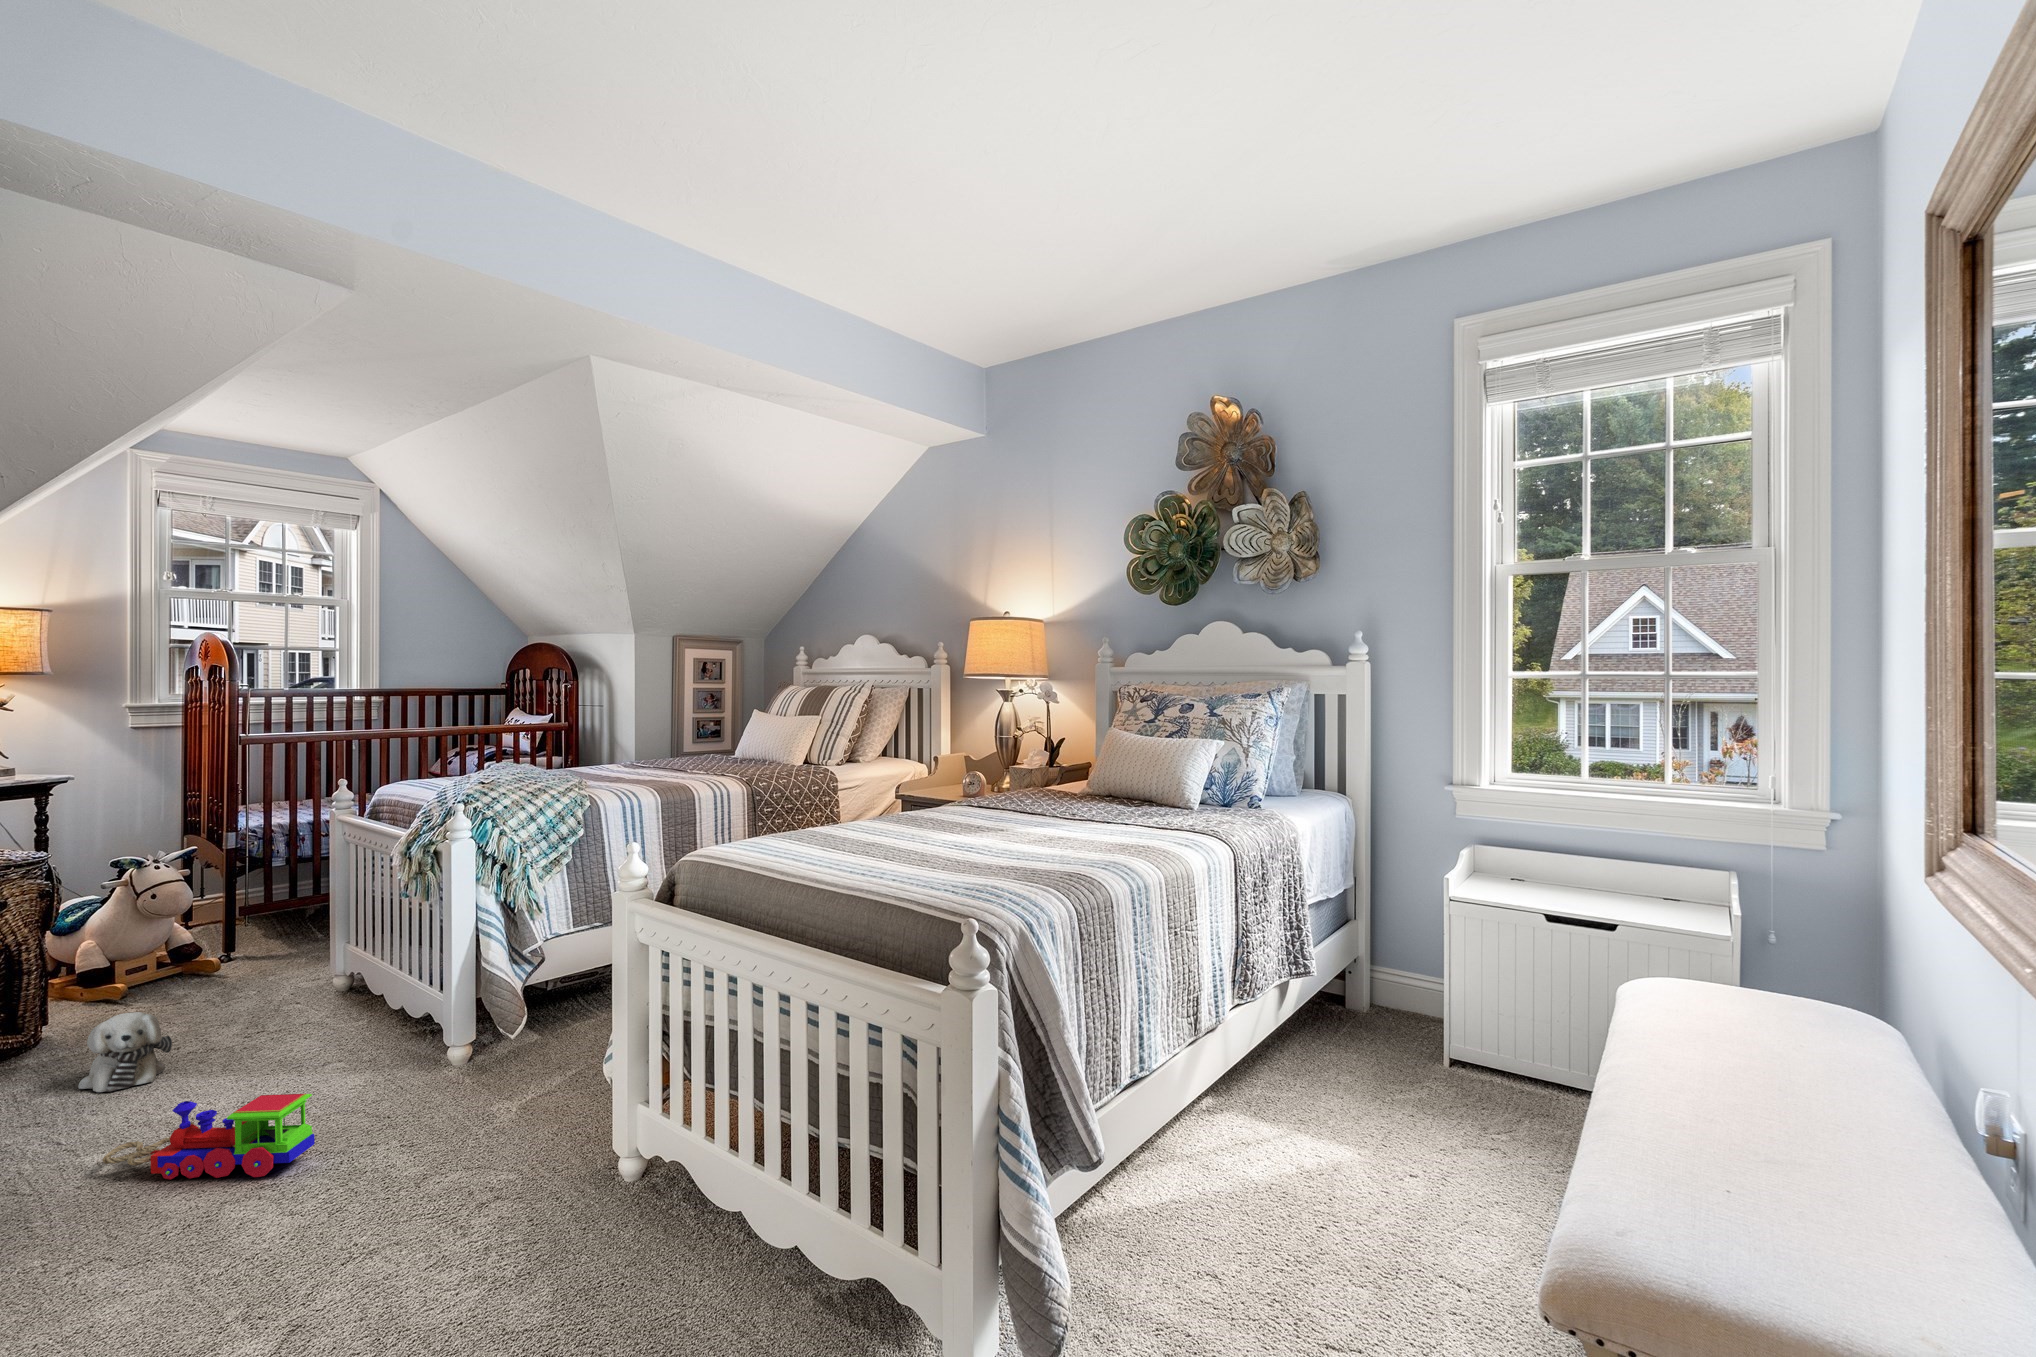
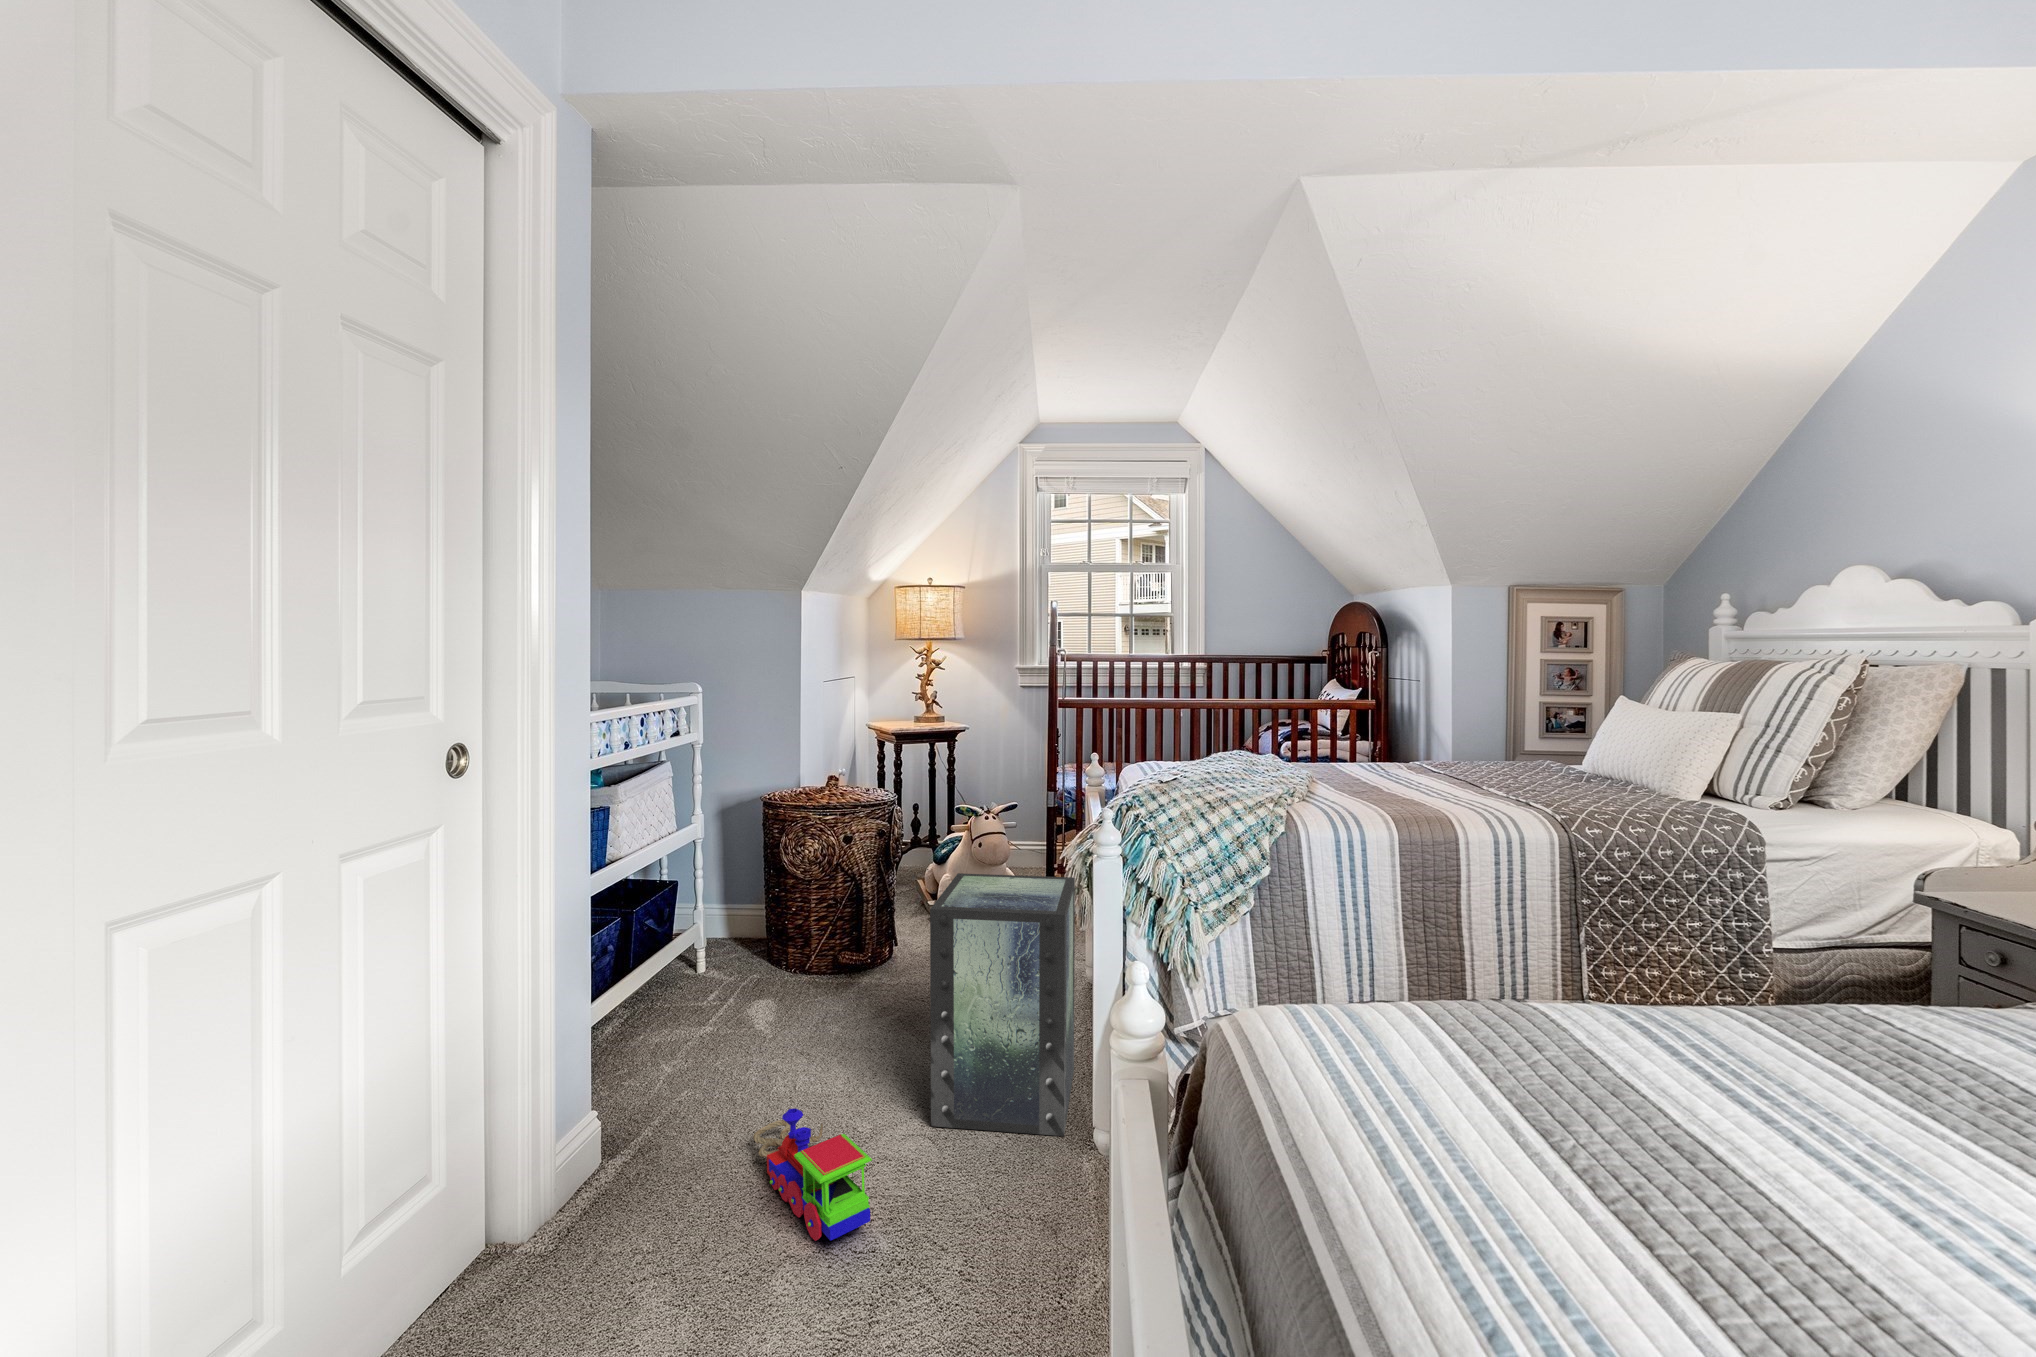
storage box: none [271,872,430,1102] -> present [930,873,1075,1136]
plush toy: present [78,1012,172,1092] -> none [846,963,906,1036]

